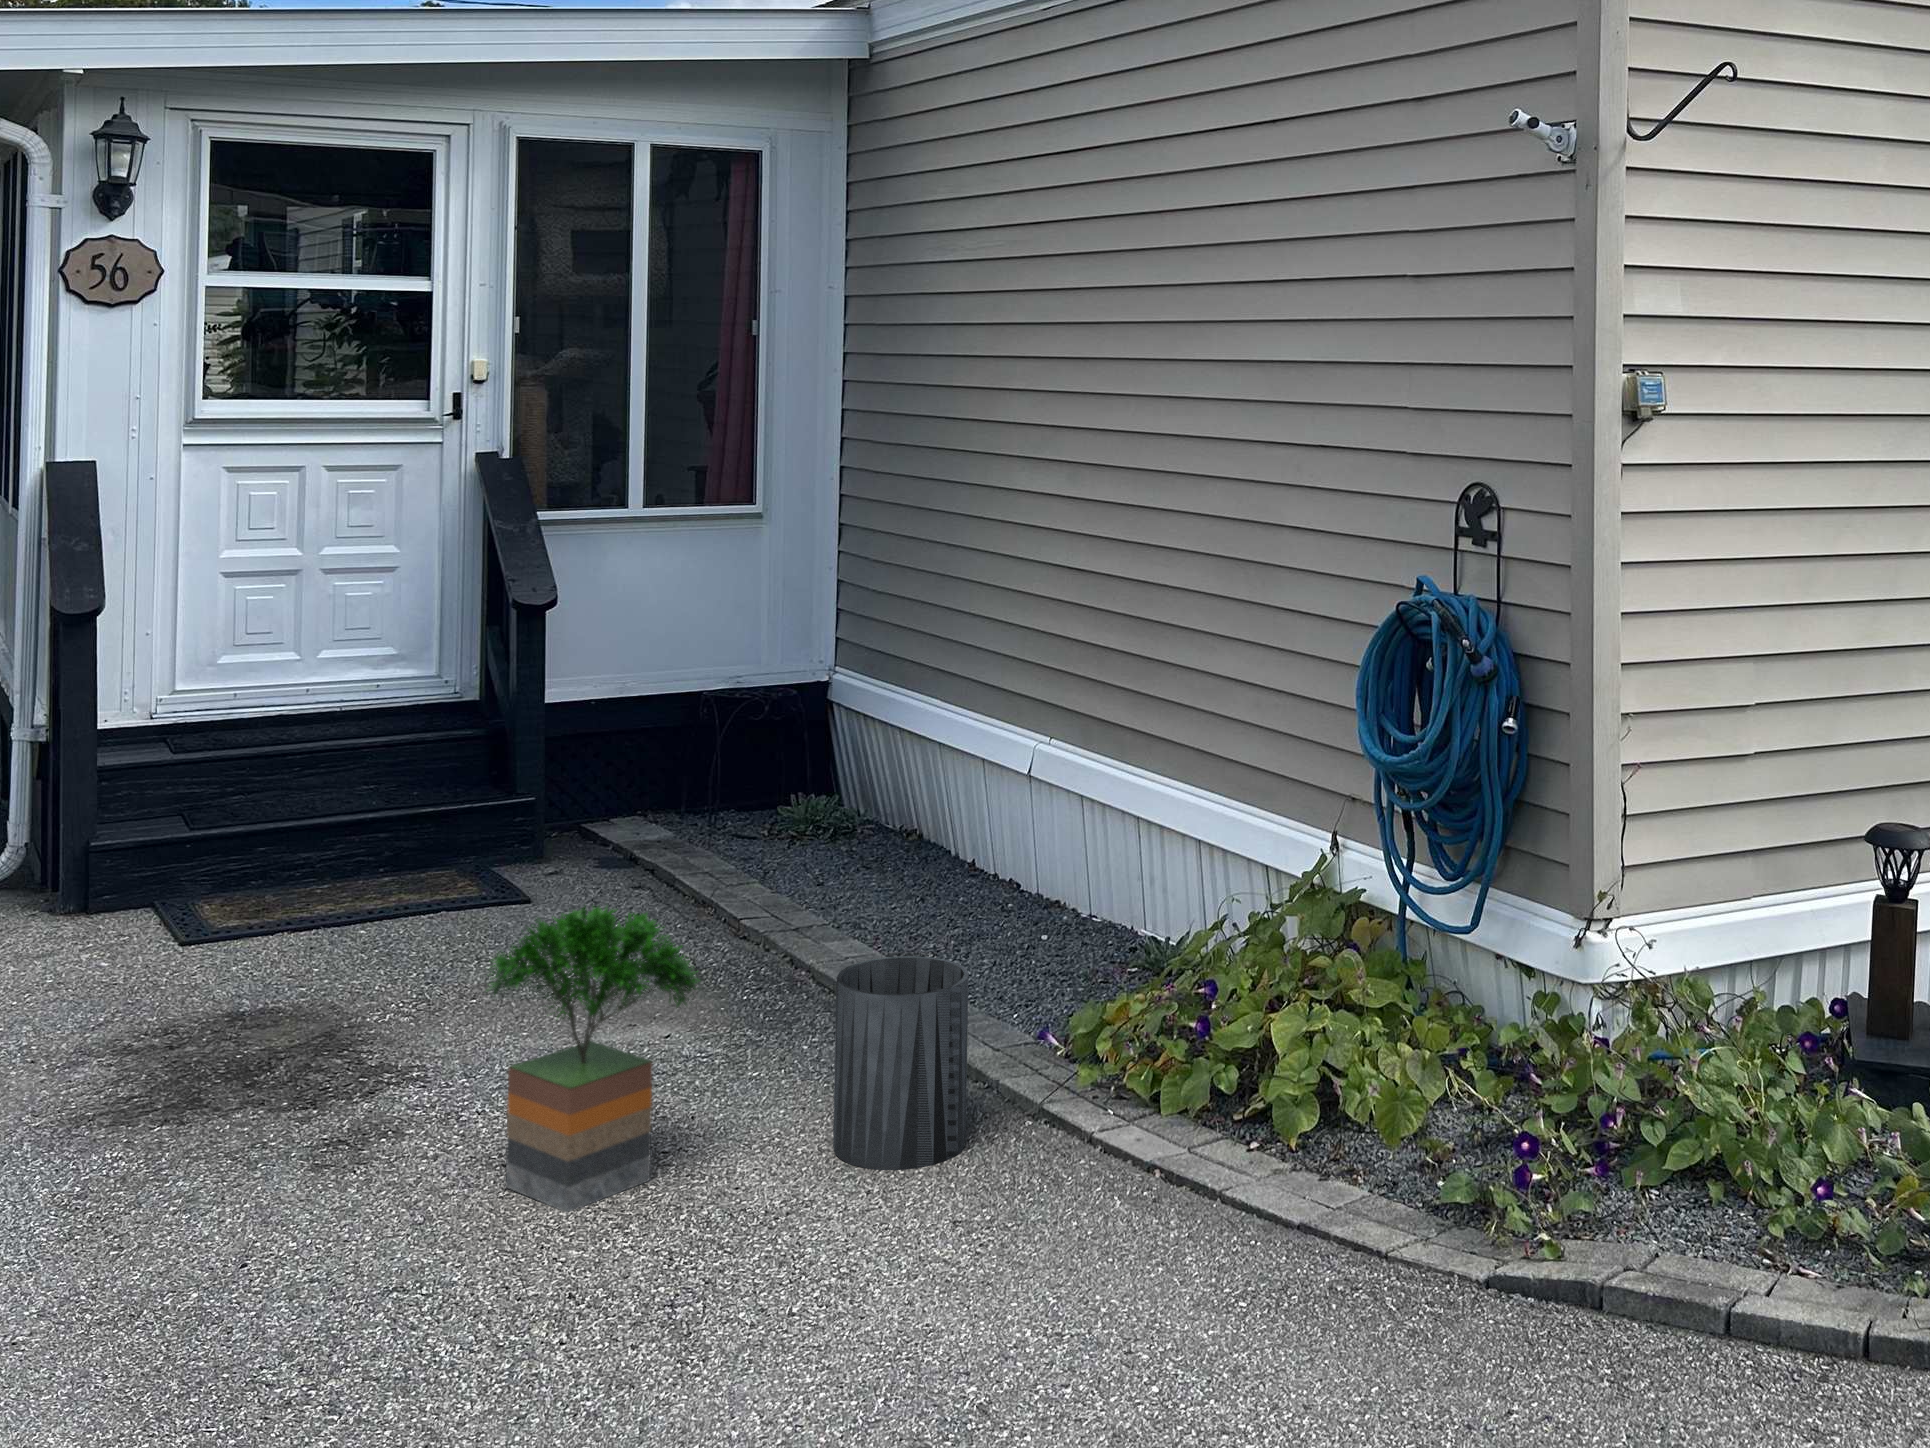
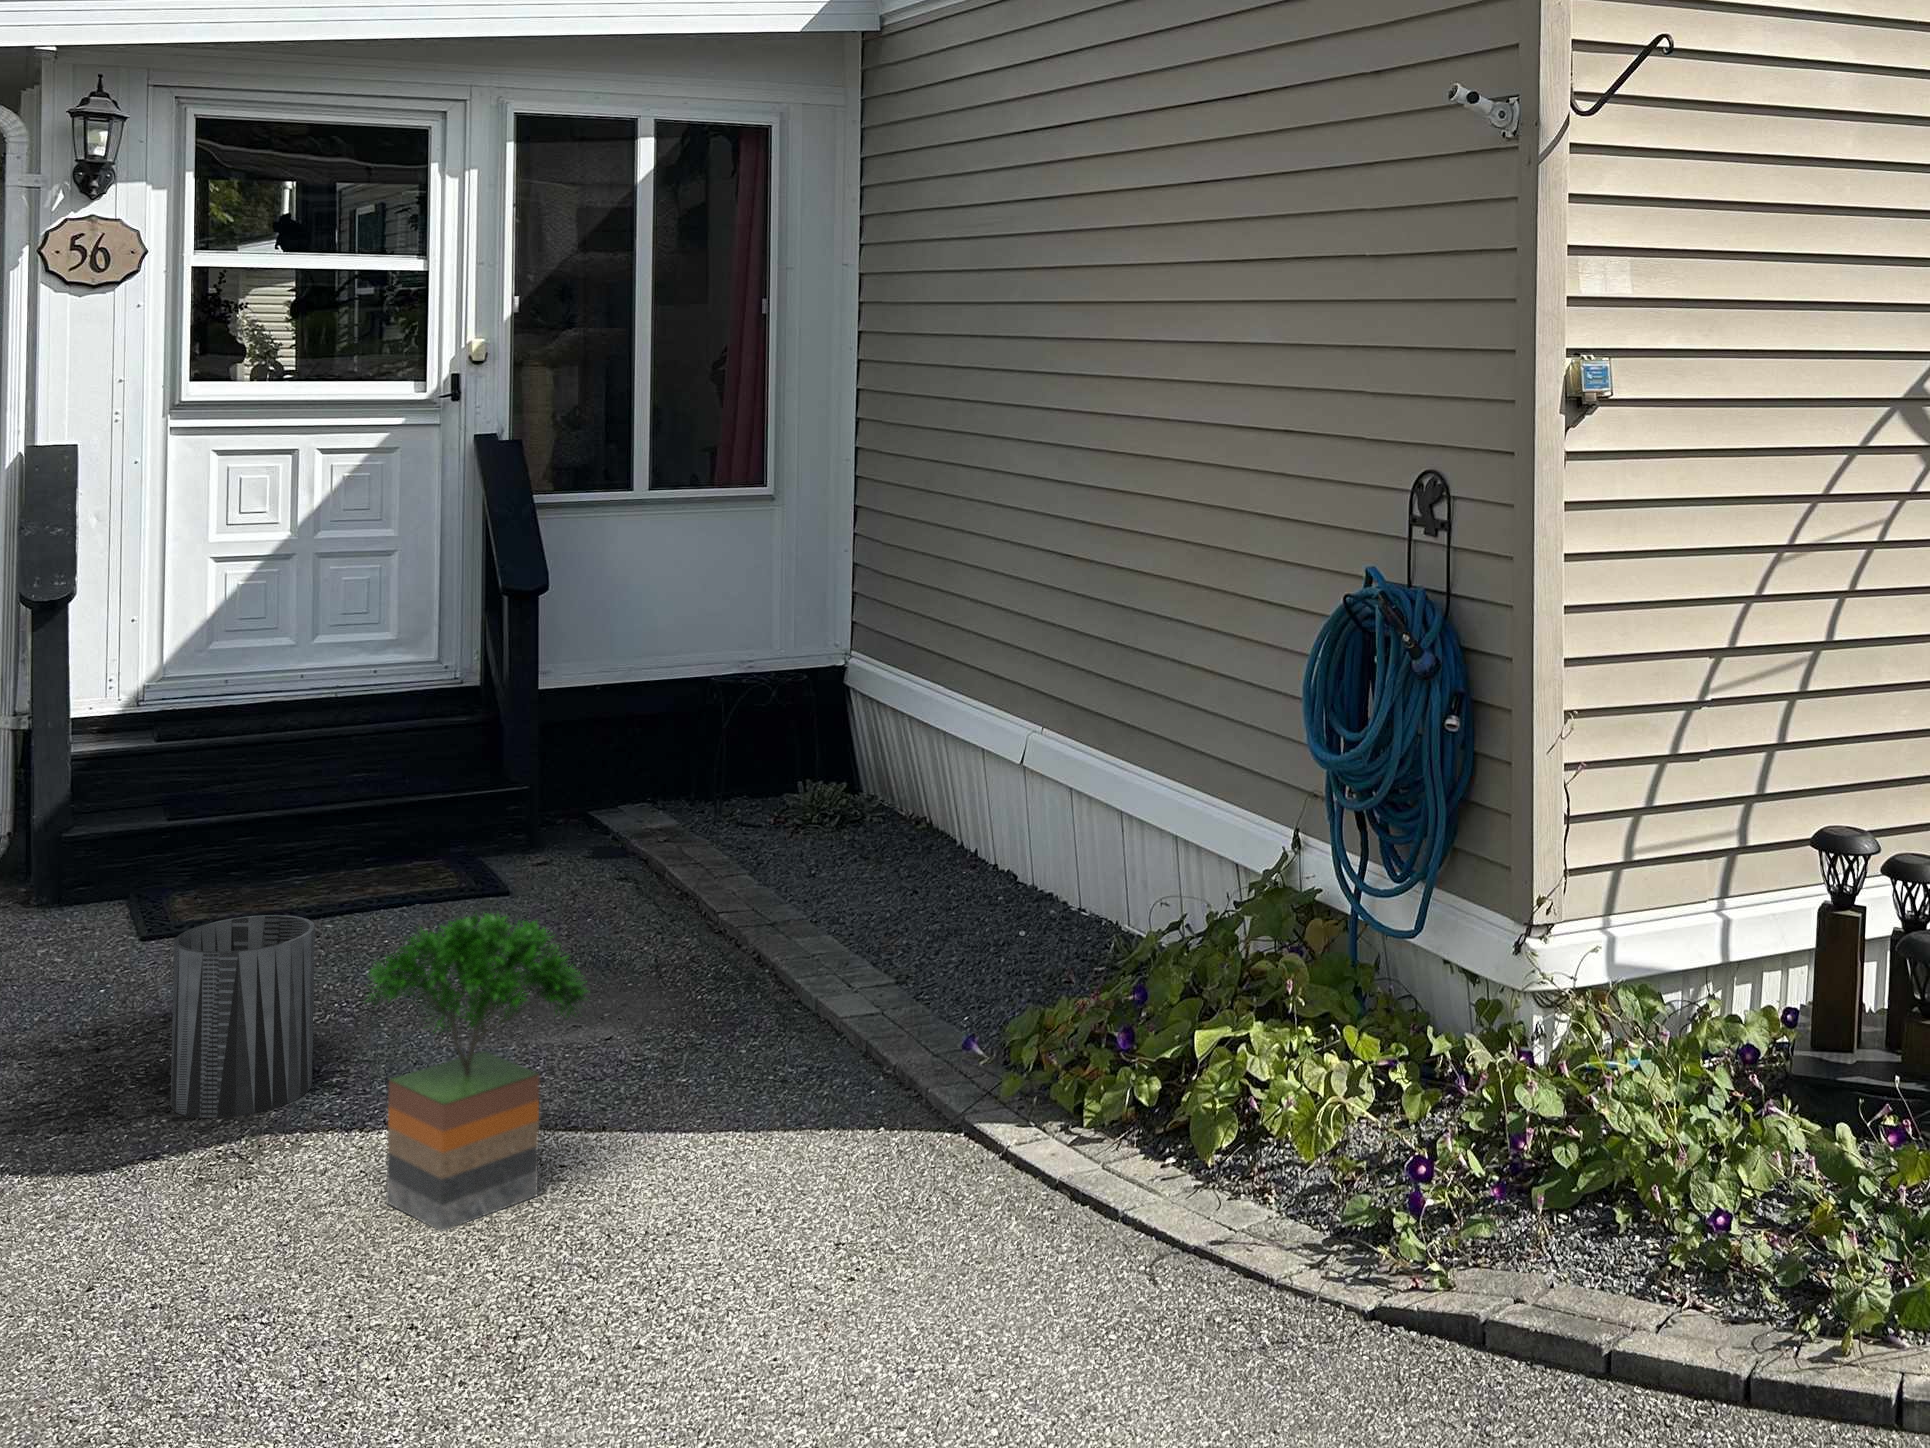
trash can: present [833,956,969,1170] -> present [171,915,315,1118]

